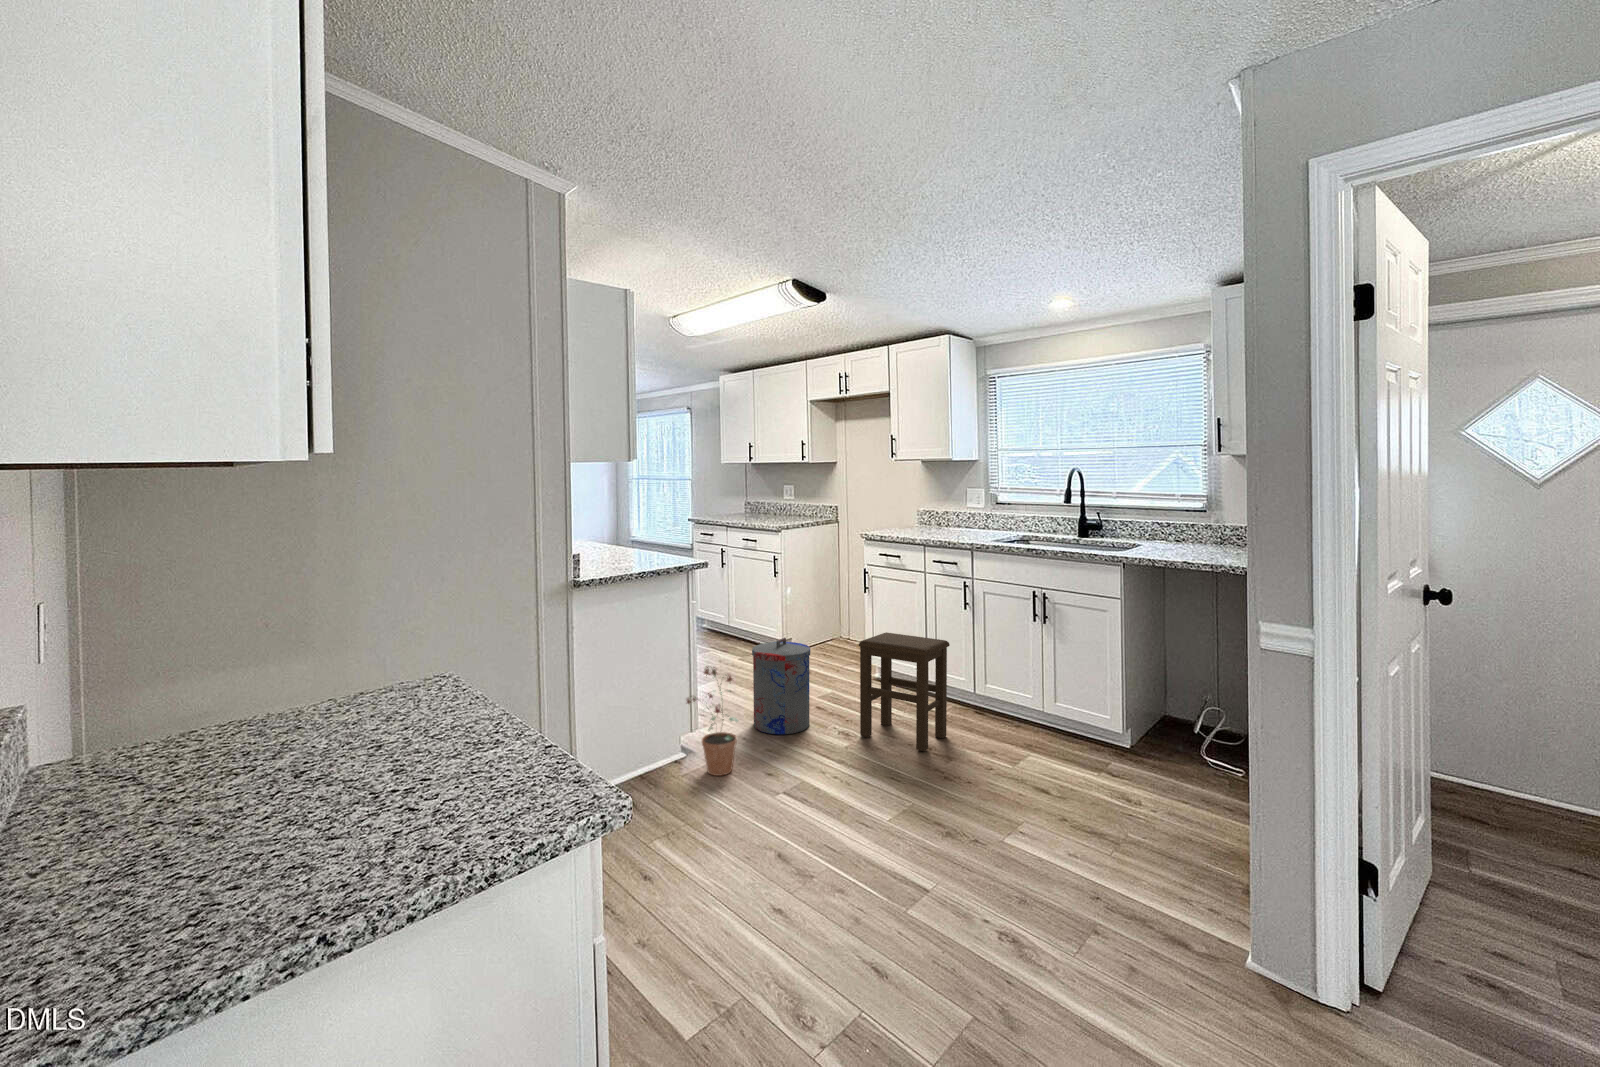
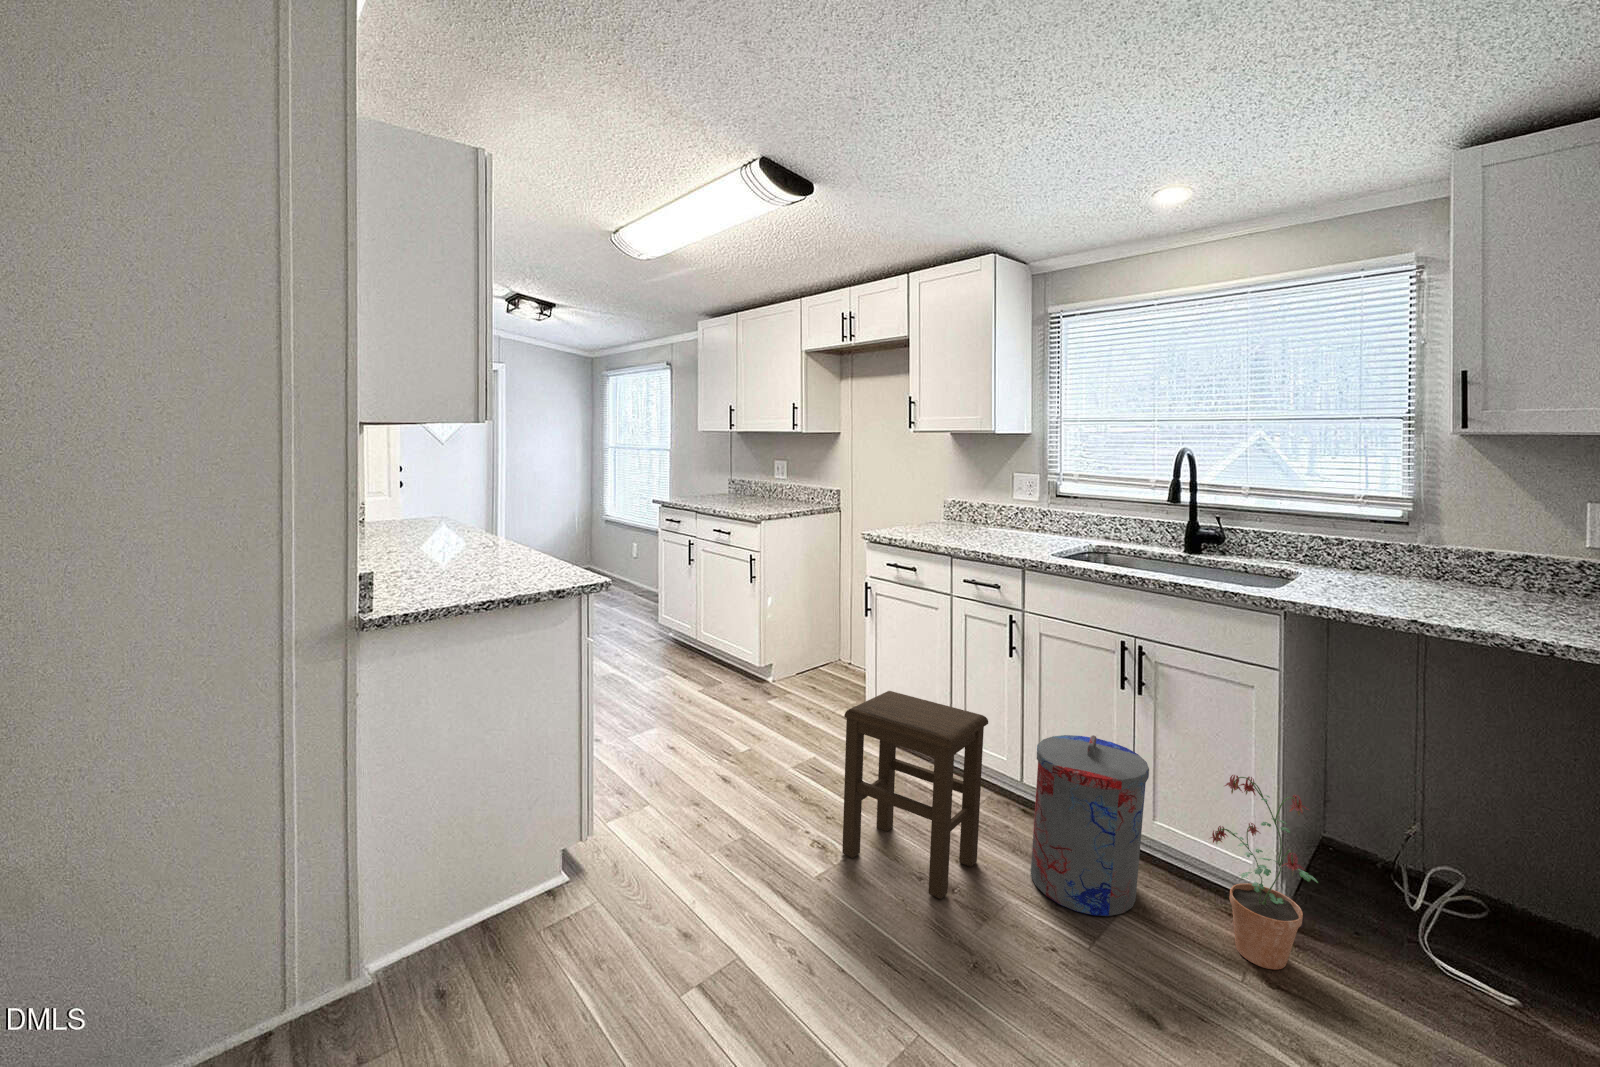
trash can: present [752,638,810,734] -> present [1031,735,1149,916]
potted plant: present [687,667,738,776] -> present [1211,775,1318,970]

